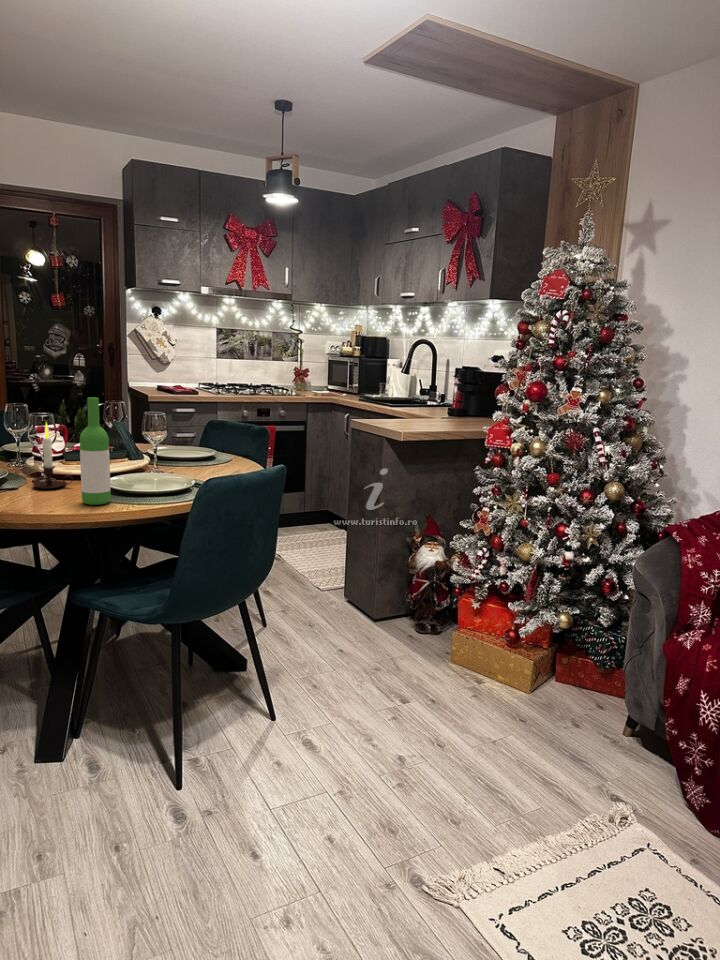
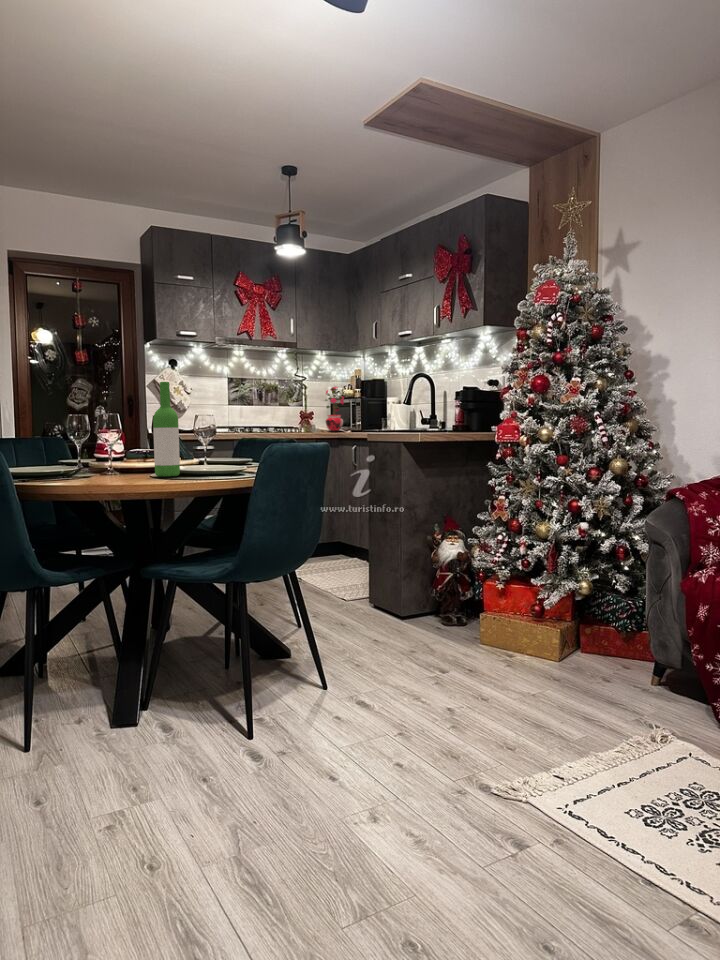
potted plant: none [313,345,339,395] -> present [325,387,344,432]
candle: present [33,423,73,489] -> none [105,413,140,473]

